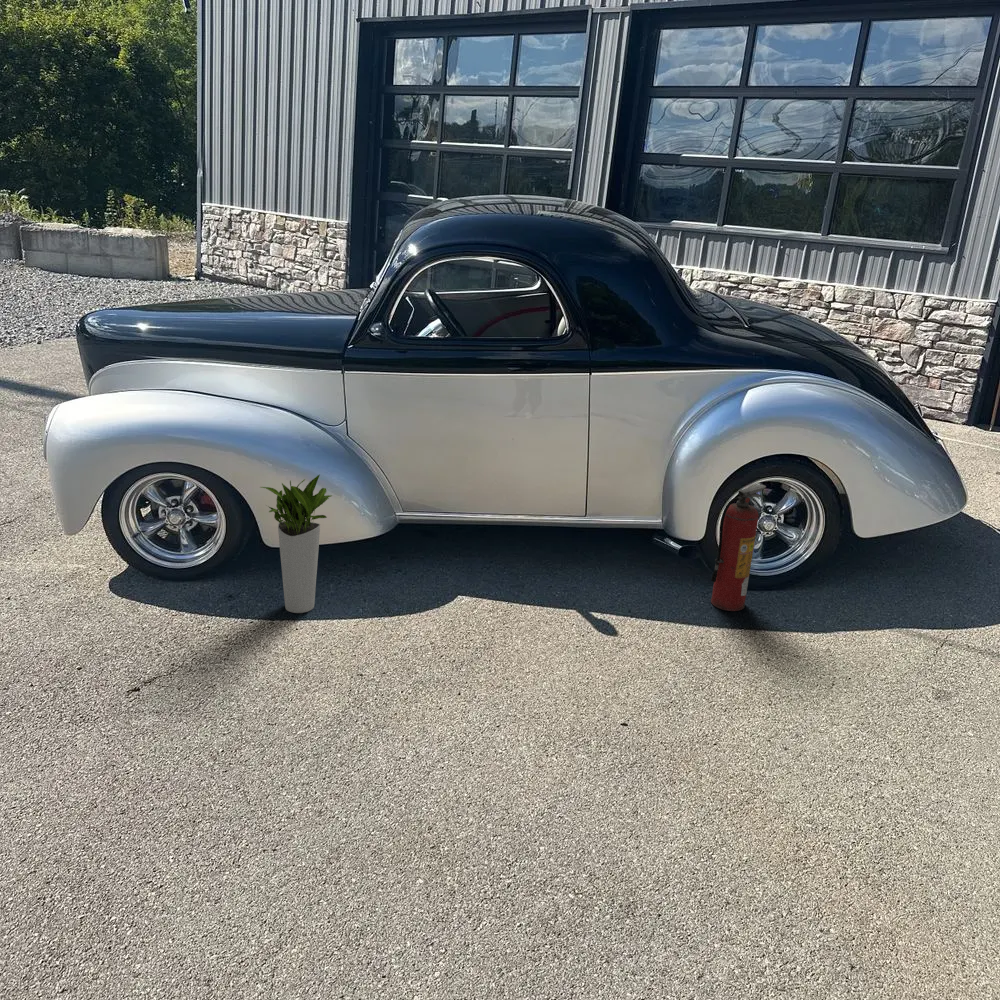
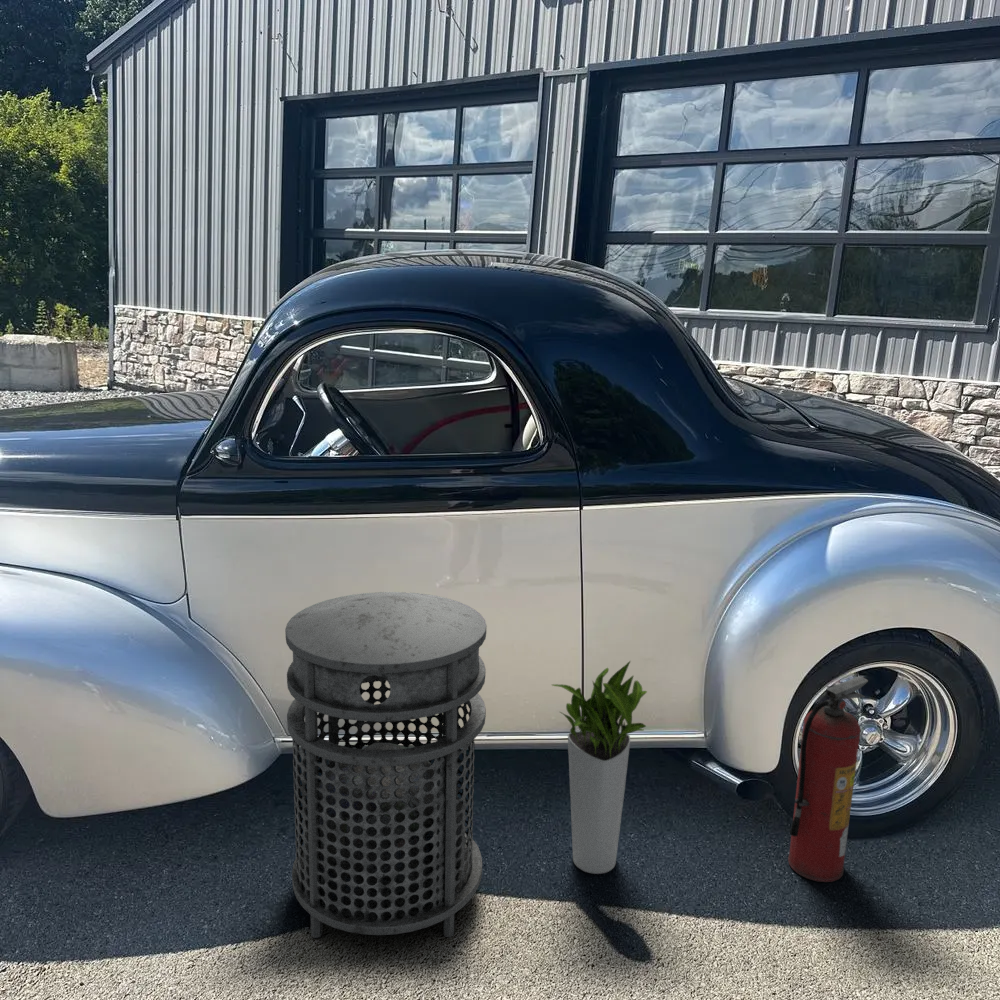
trash can: none [404,419,527,623] -> present [285,592,487,938]
planter: present [261,475,332,613] -> present [553,661,647,874]

